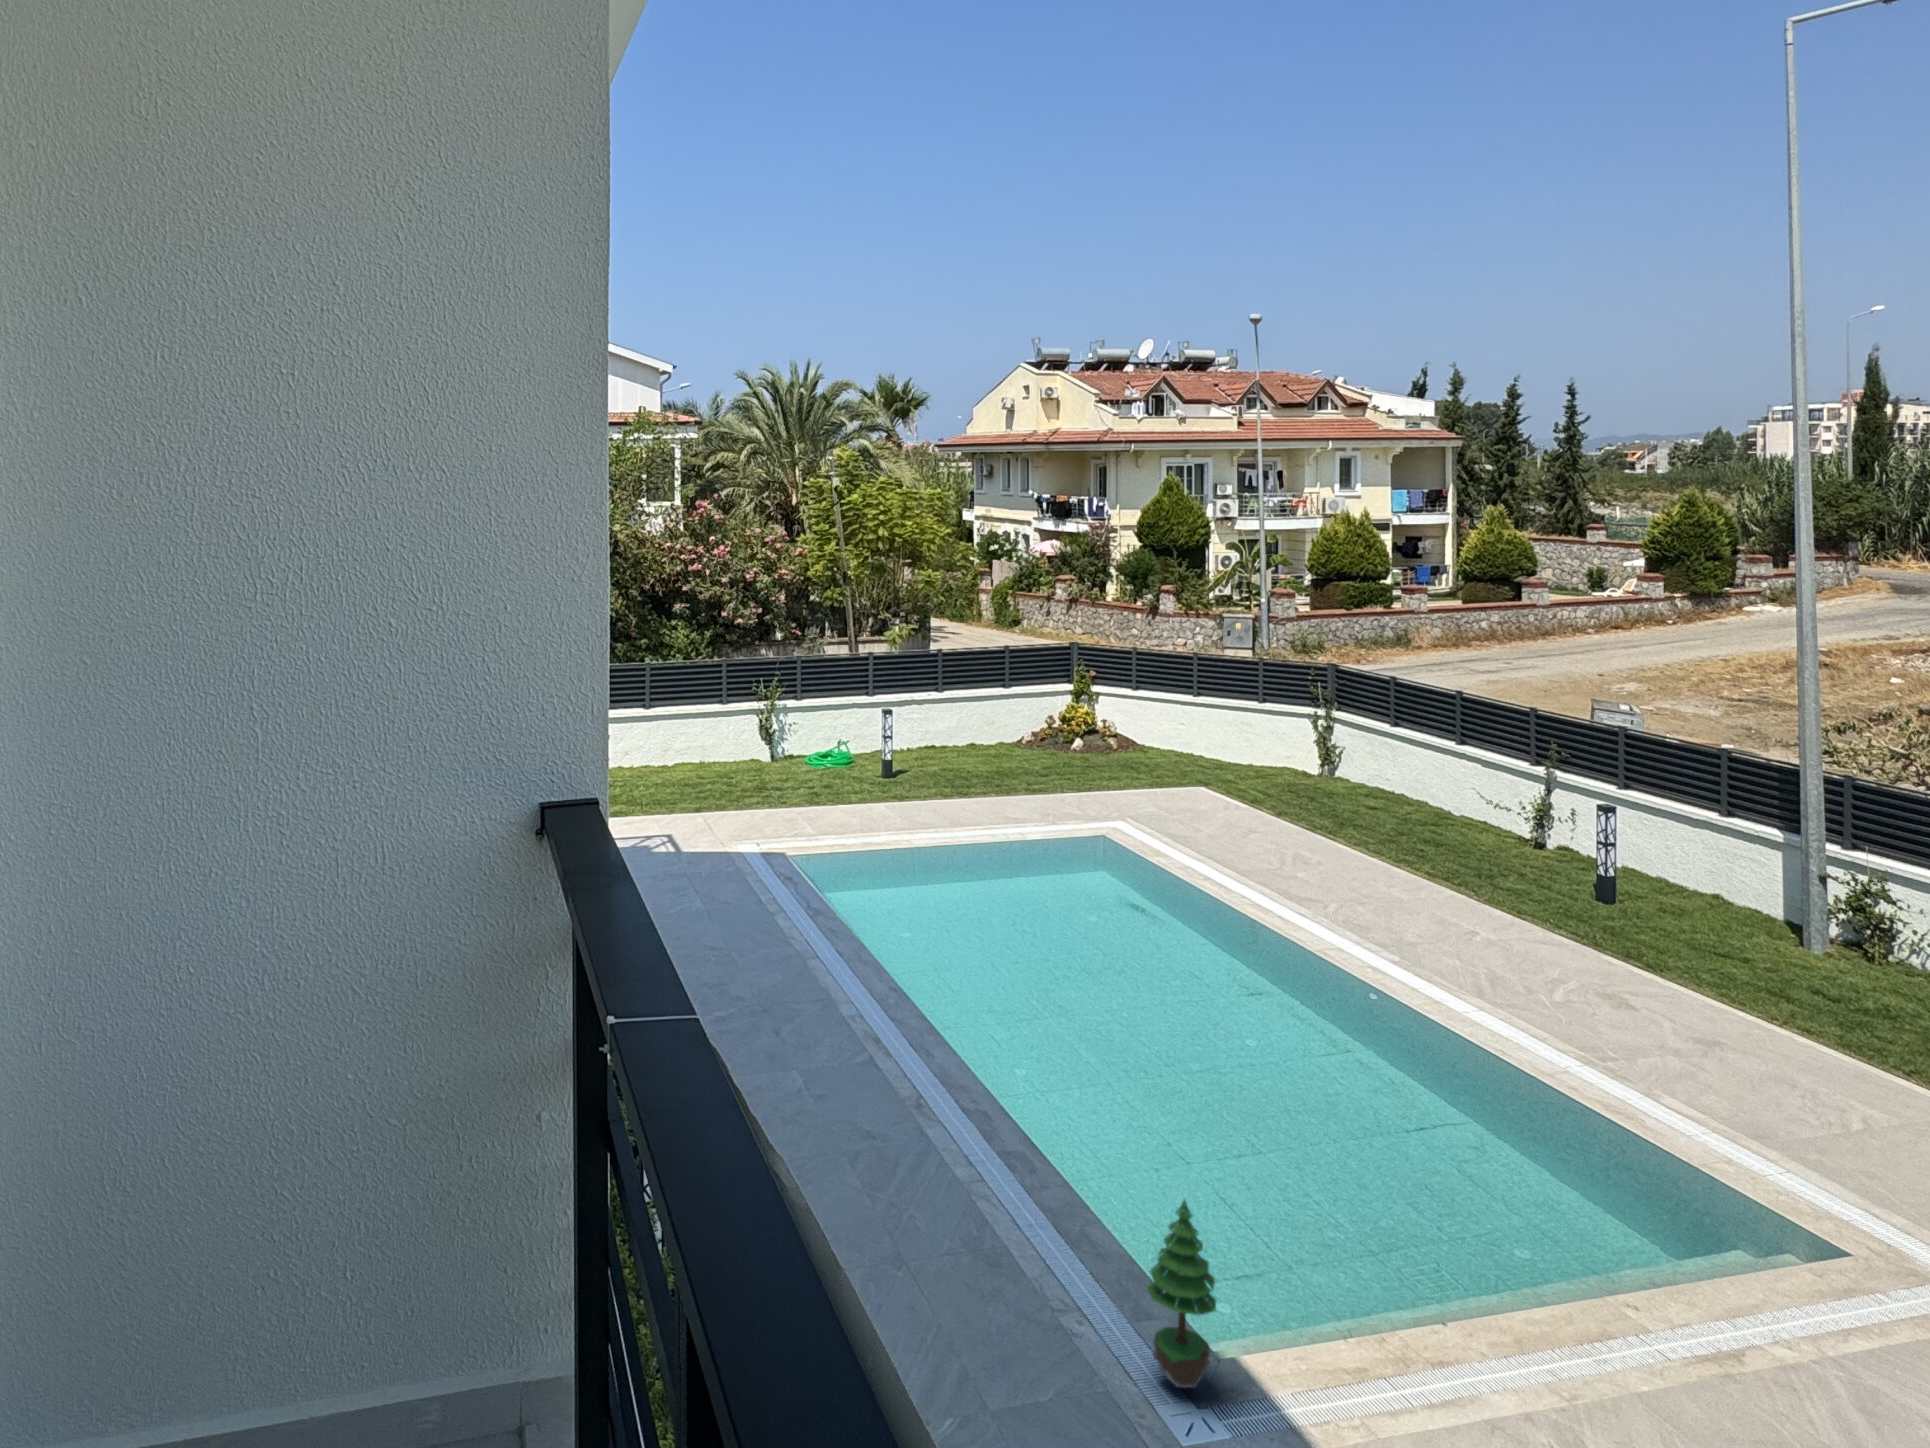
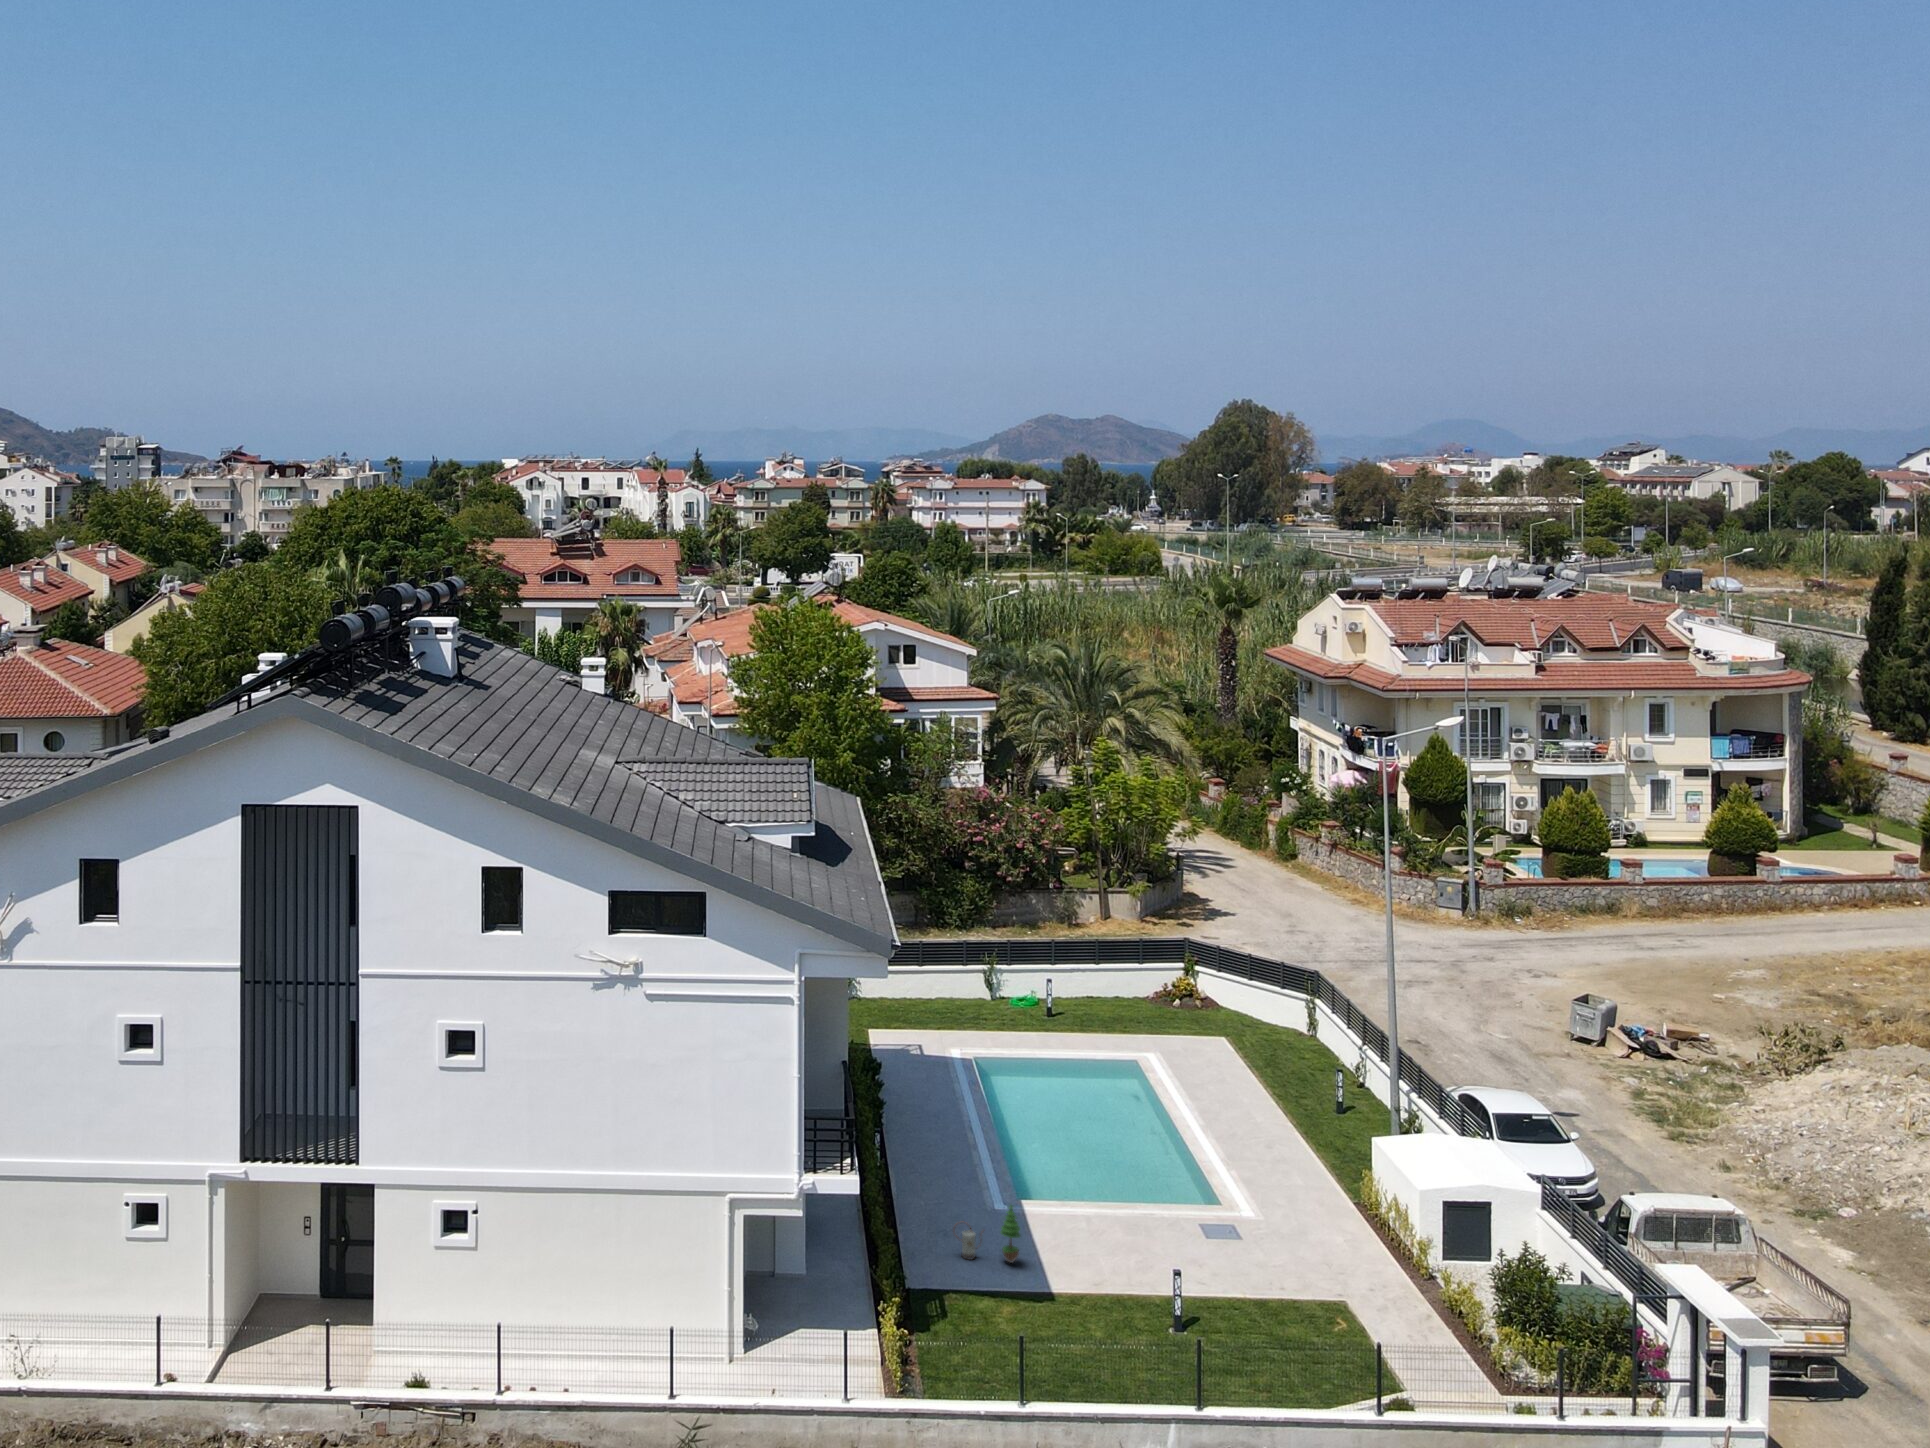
watering can: none [1011,1279,1103,1404] -> present [956,1223,976,1260]

